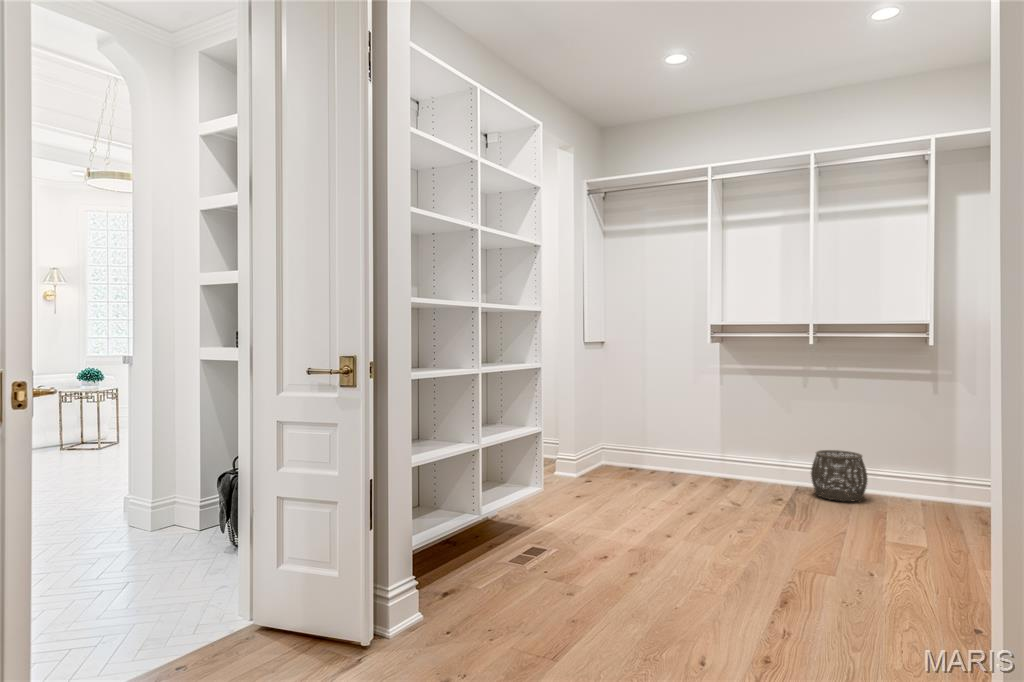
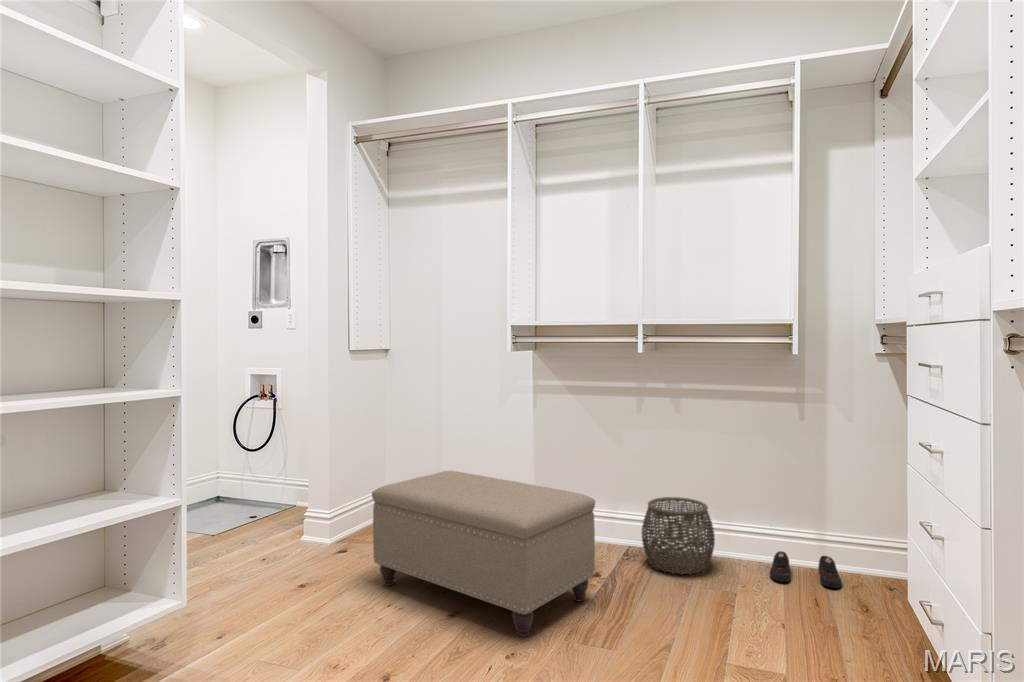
ottoman: none [625,427,784,523] -> present [372,471,595,637]
shoe: none [911,489,967,512] -> present [770,551,842,588]

